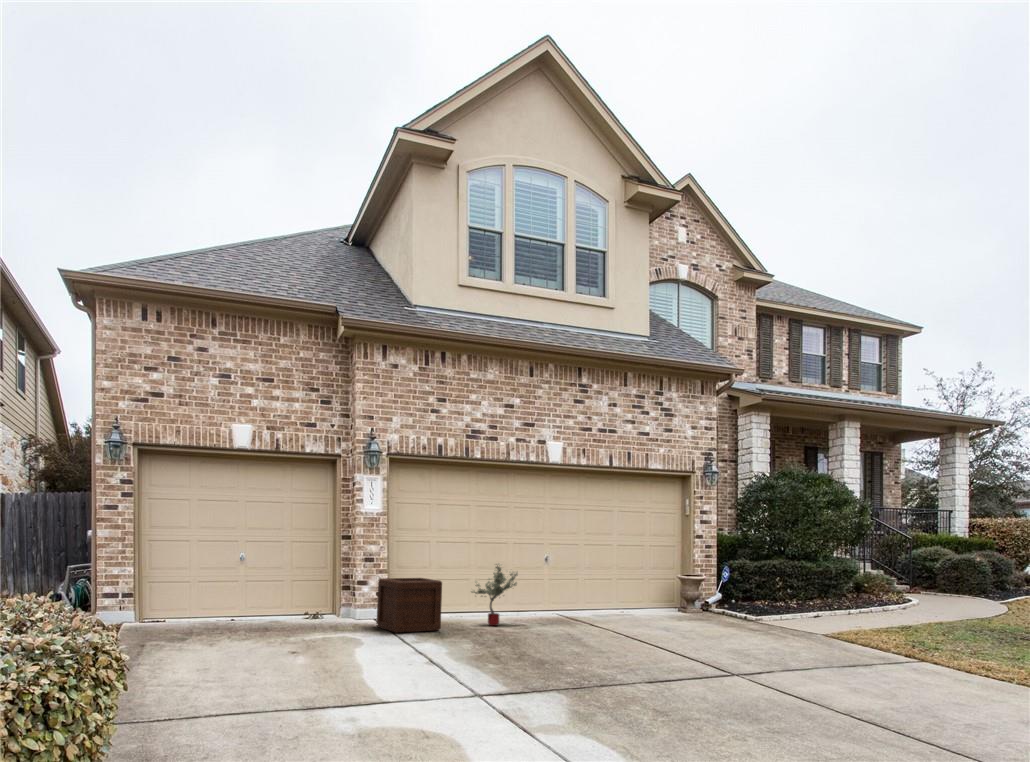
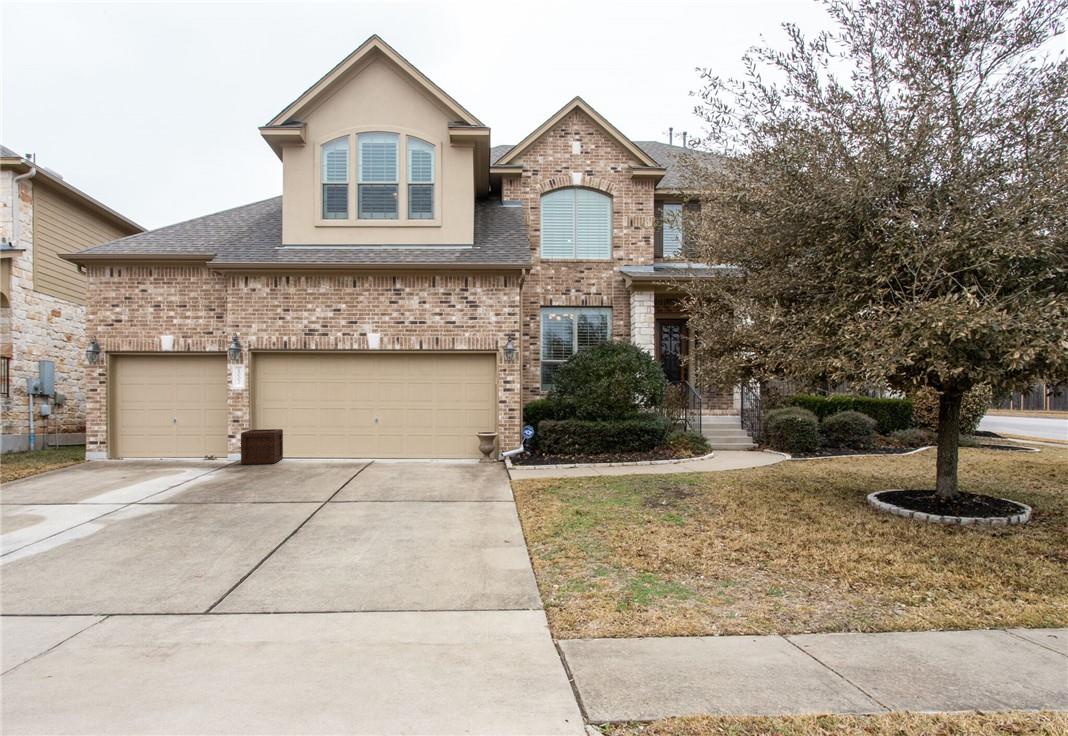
potted tree: present [471,564,518,626] -> none [307,420,341,461]

